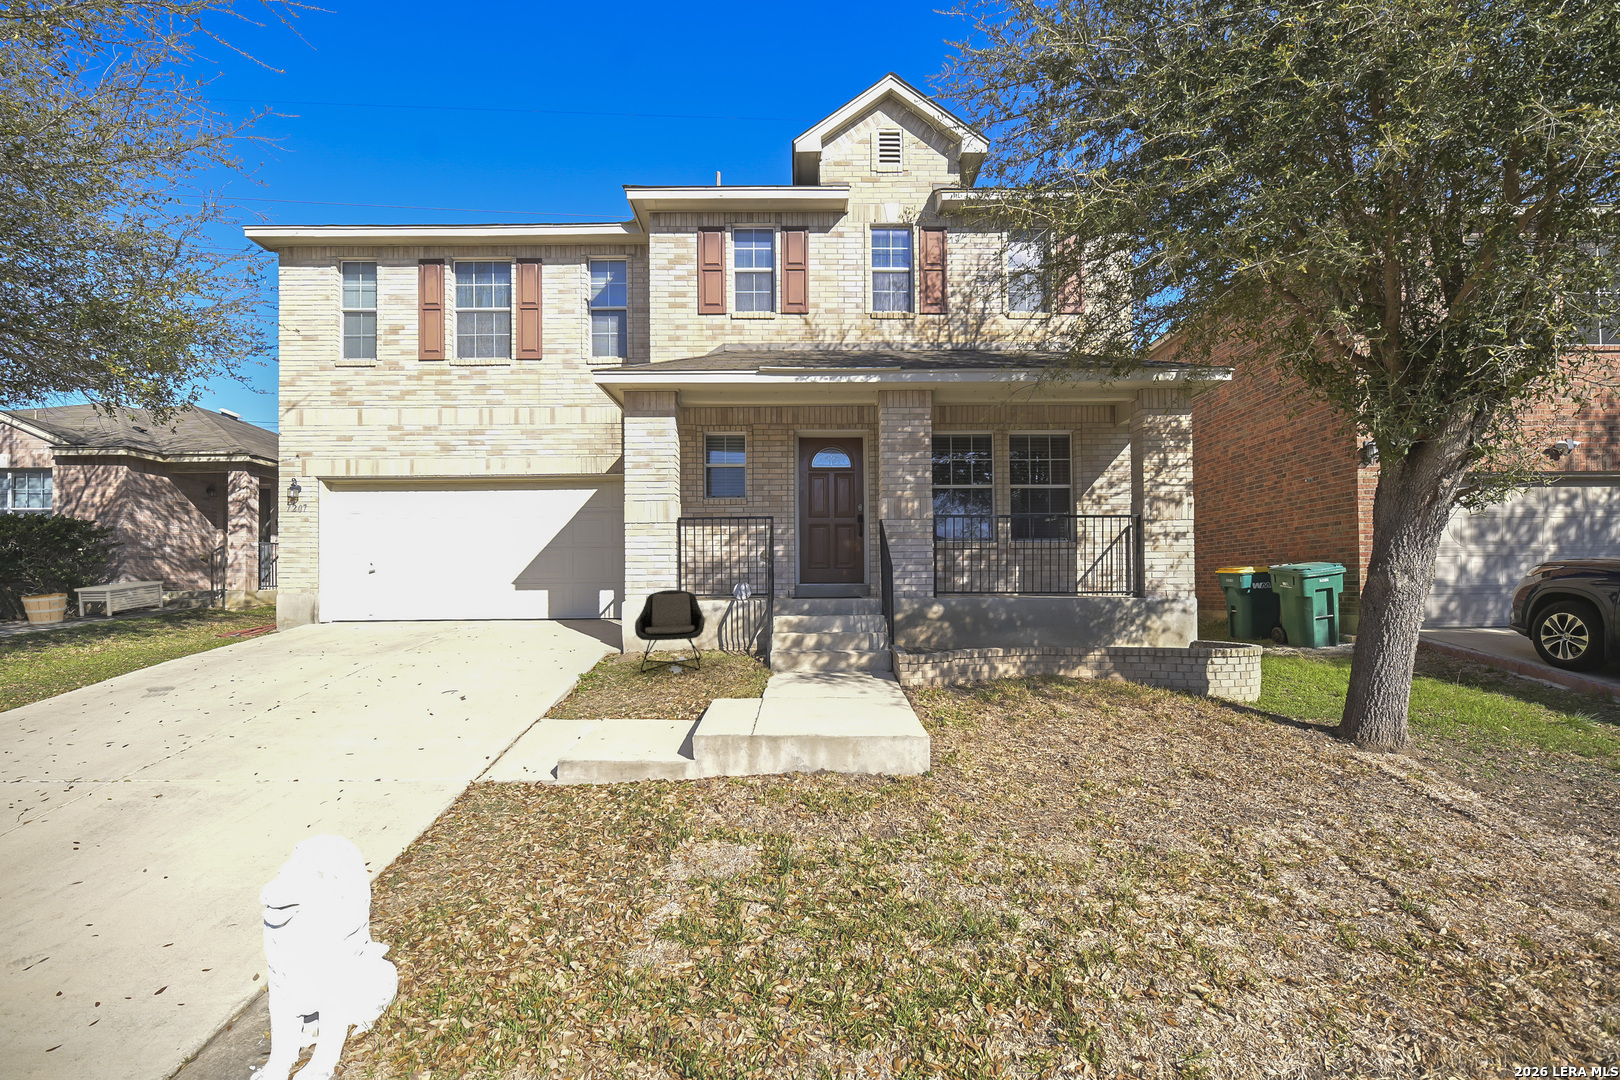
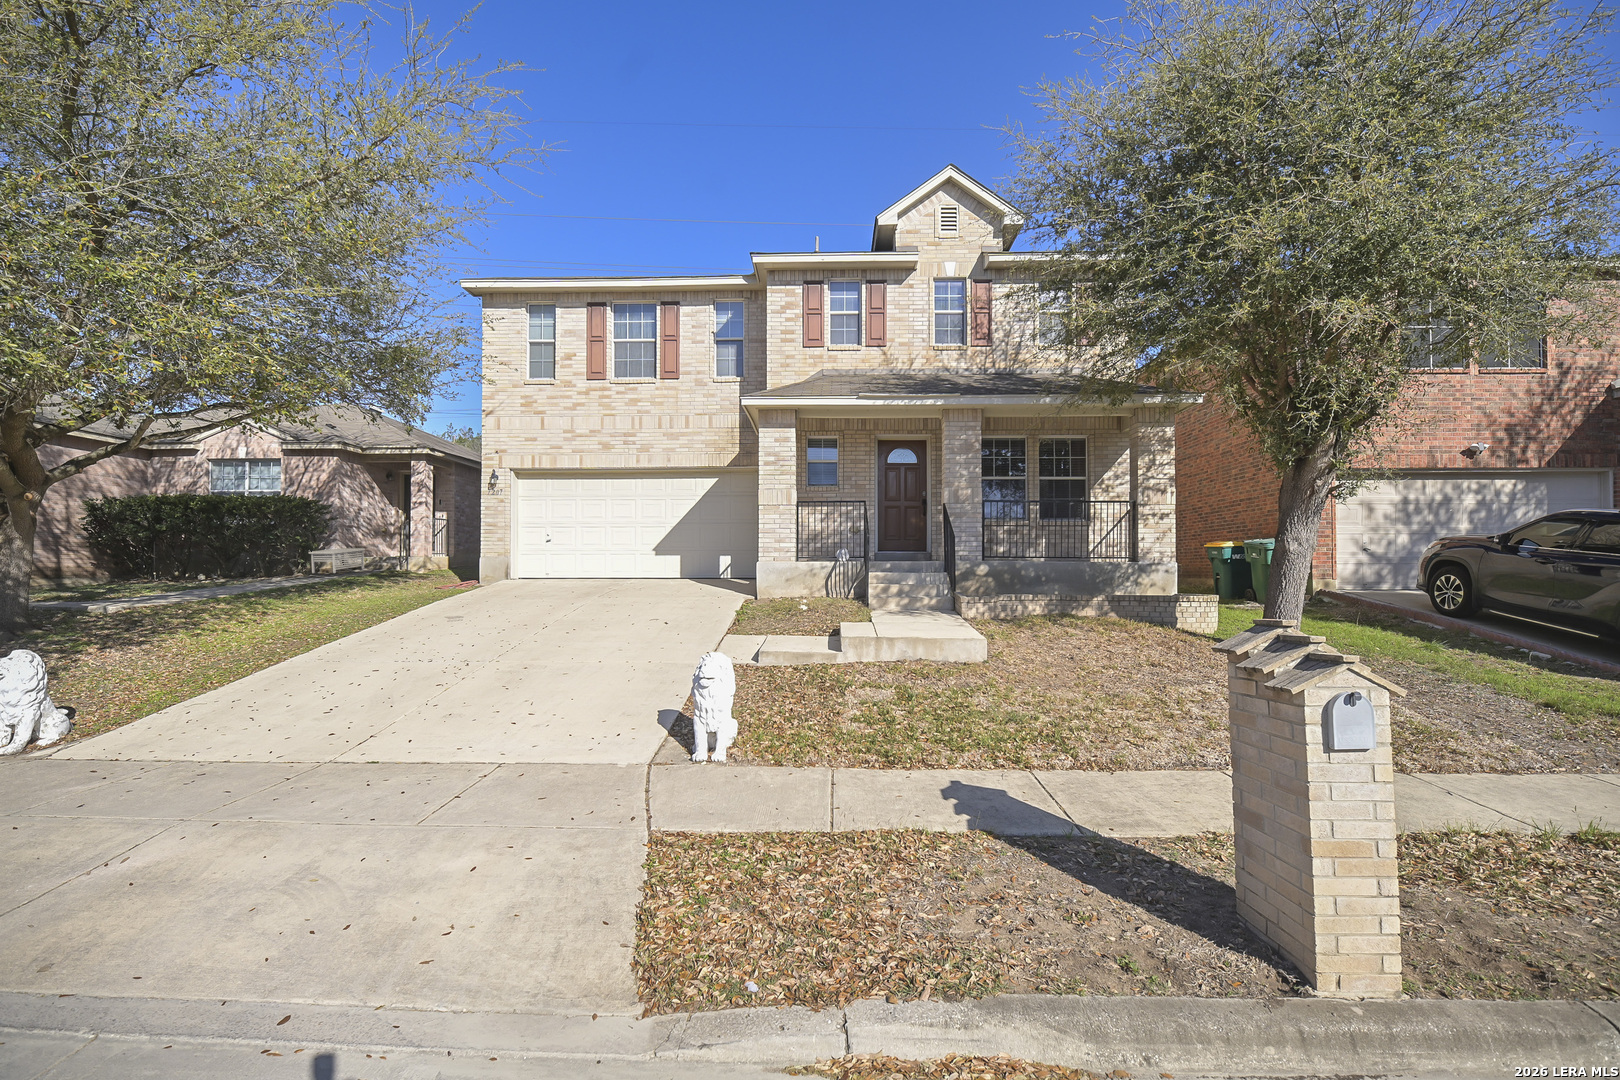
lounge chair: present [635,590,705,673] -> none [772,551,821,607]
wooden bucket: present [21,593,67,625] -> none [278,554,309,577]

